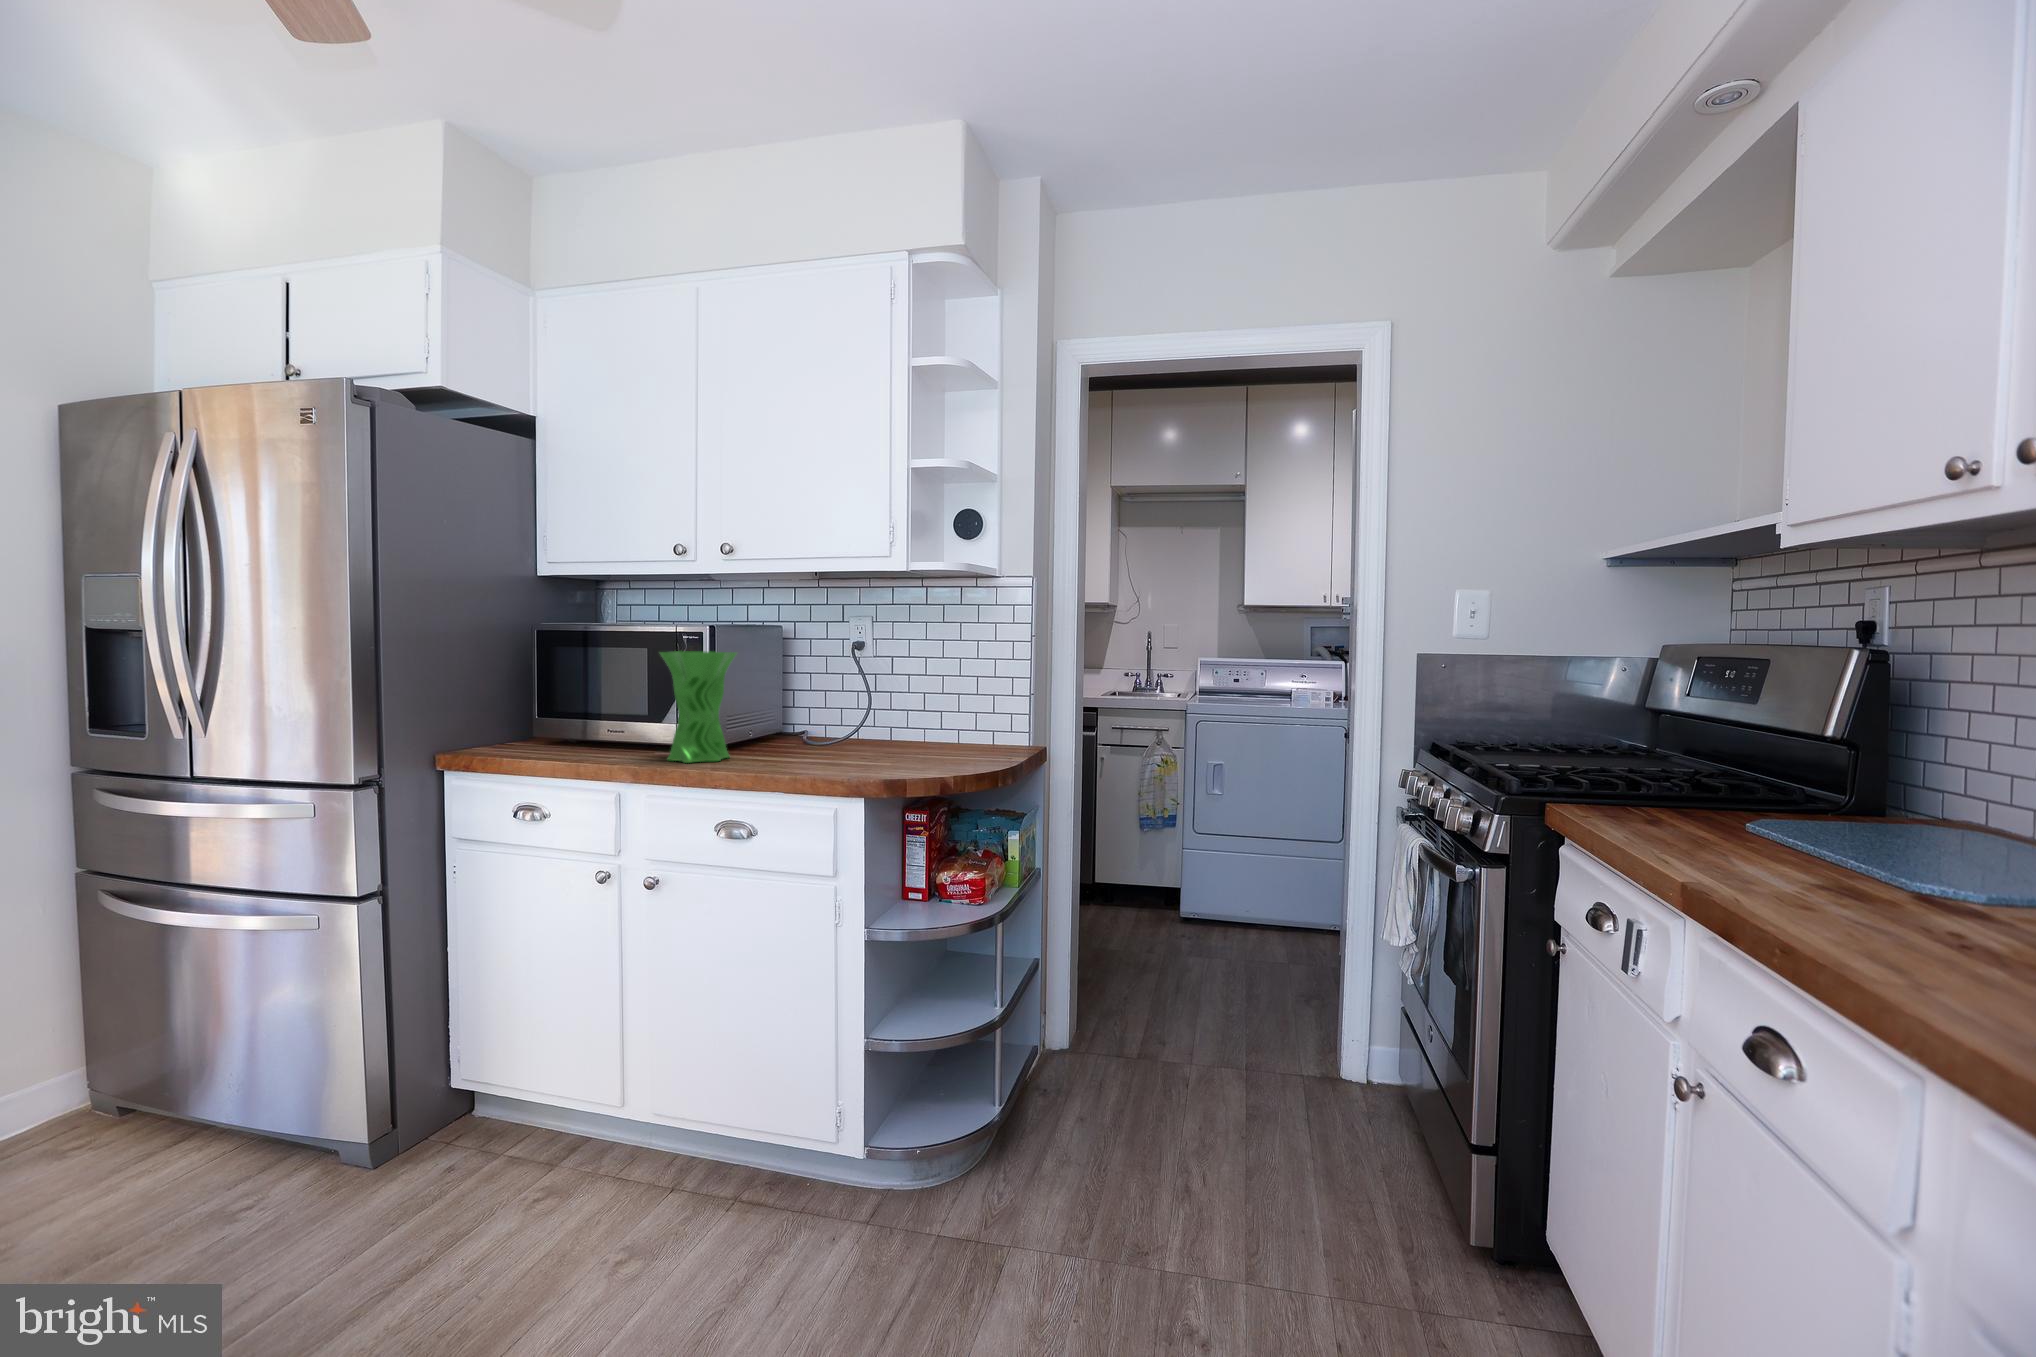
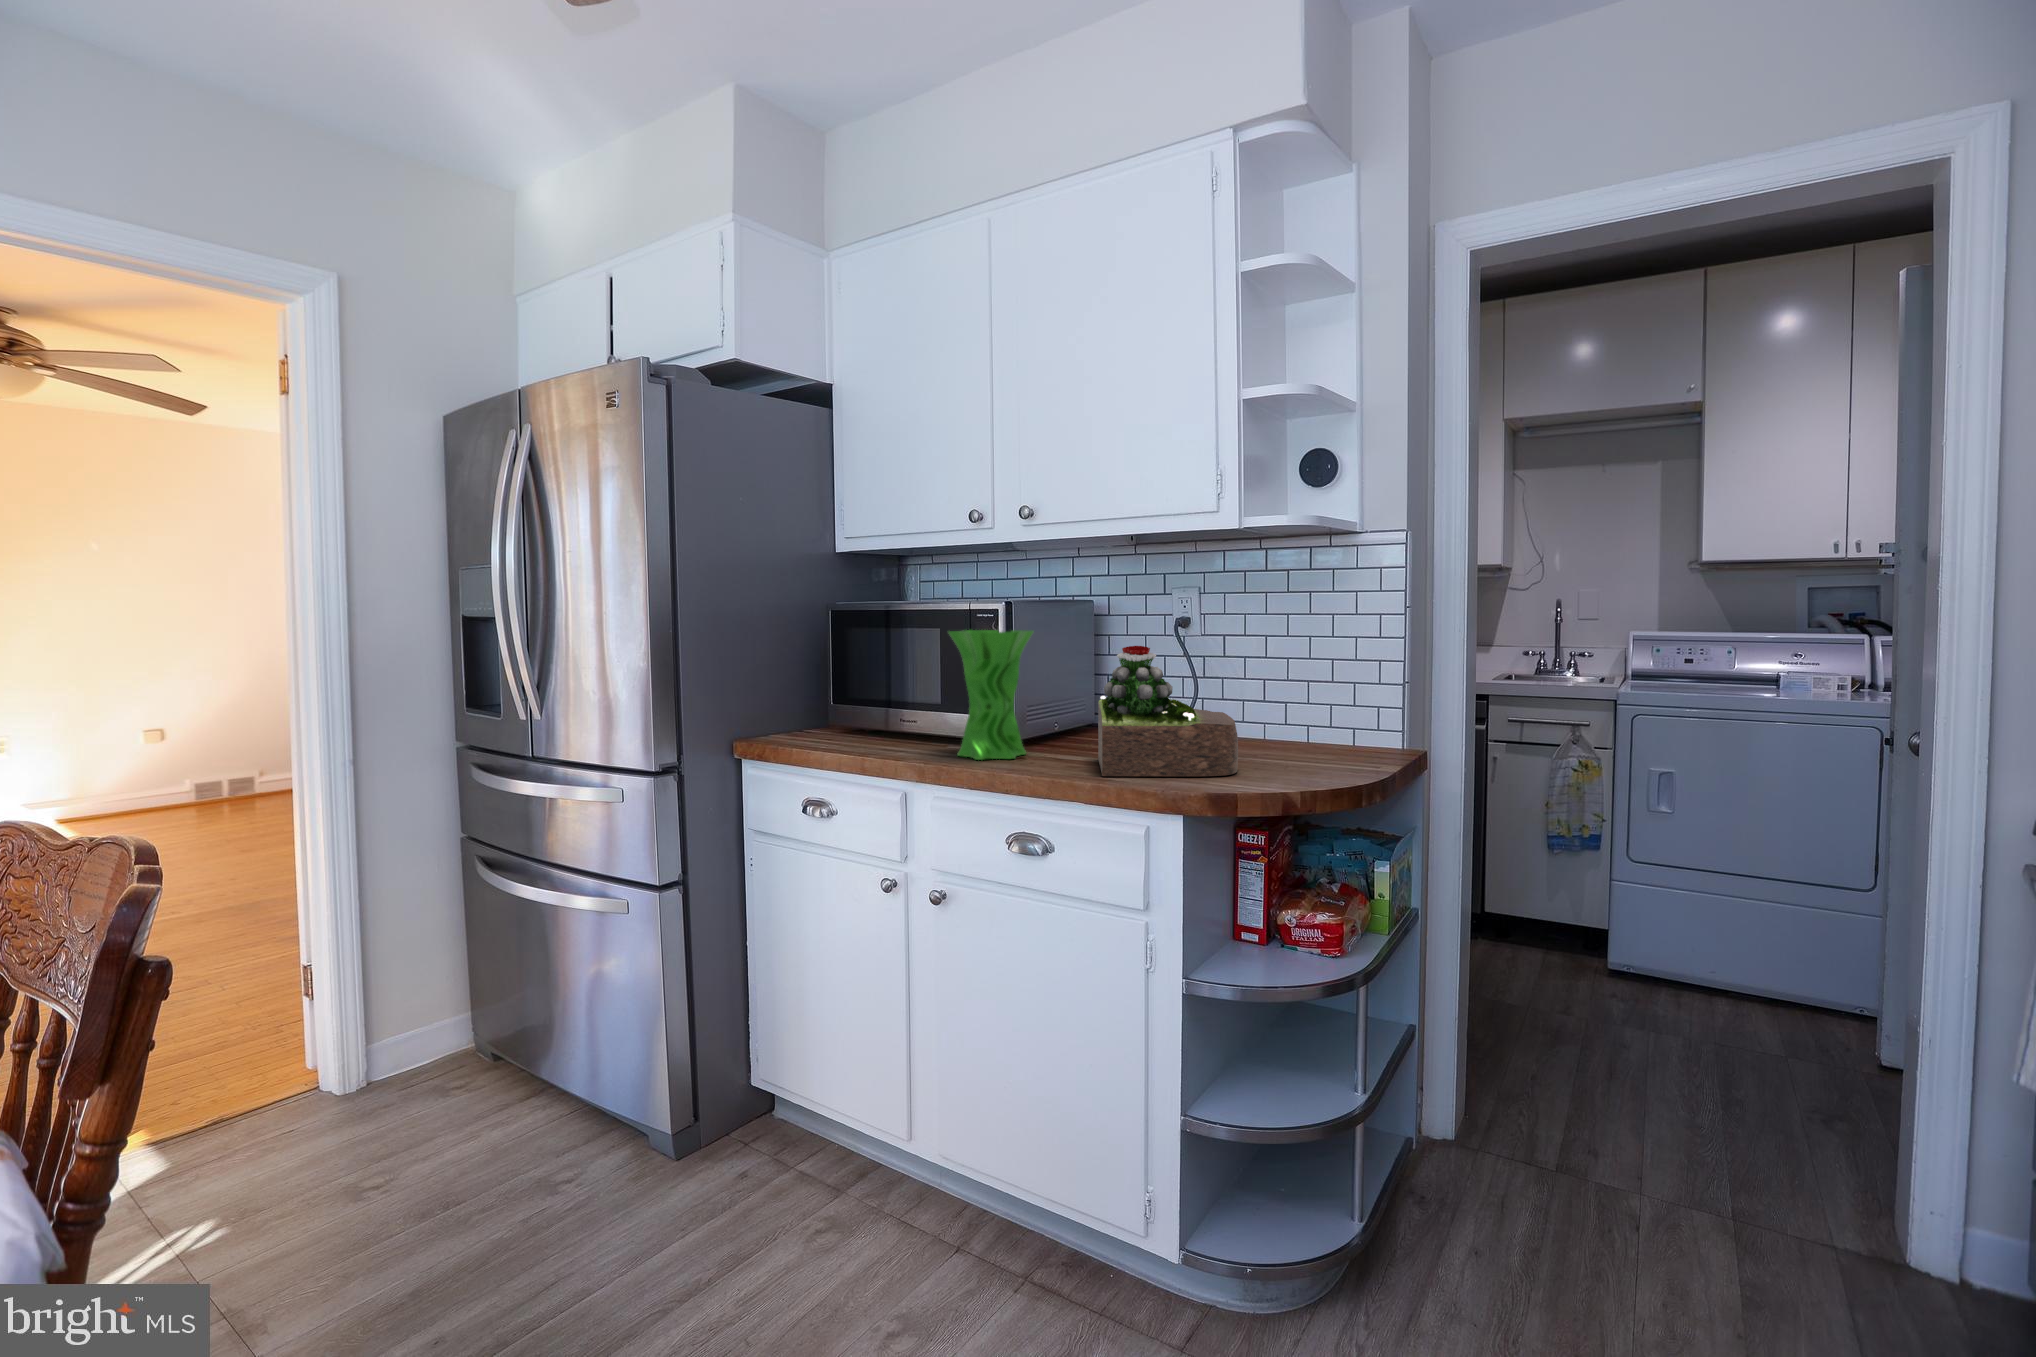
succulent plant: none [793,666,906,771] -> present [1098,646,1238,776]

